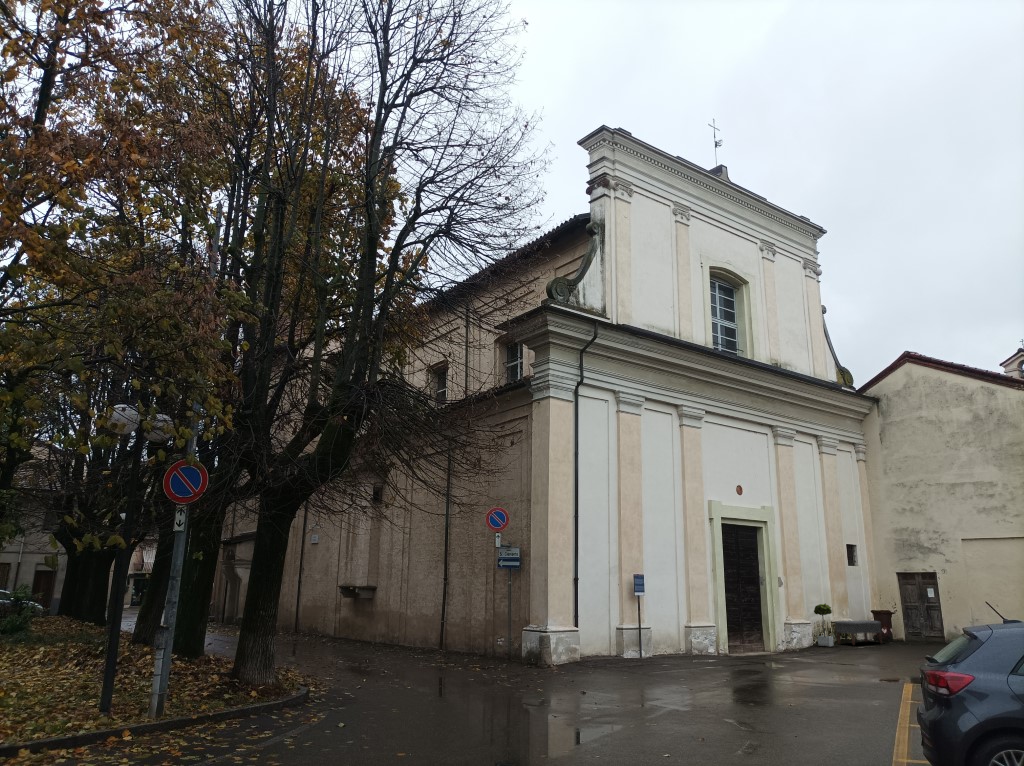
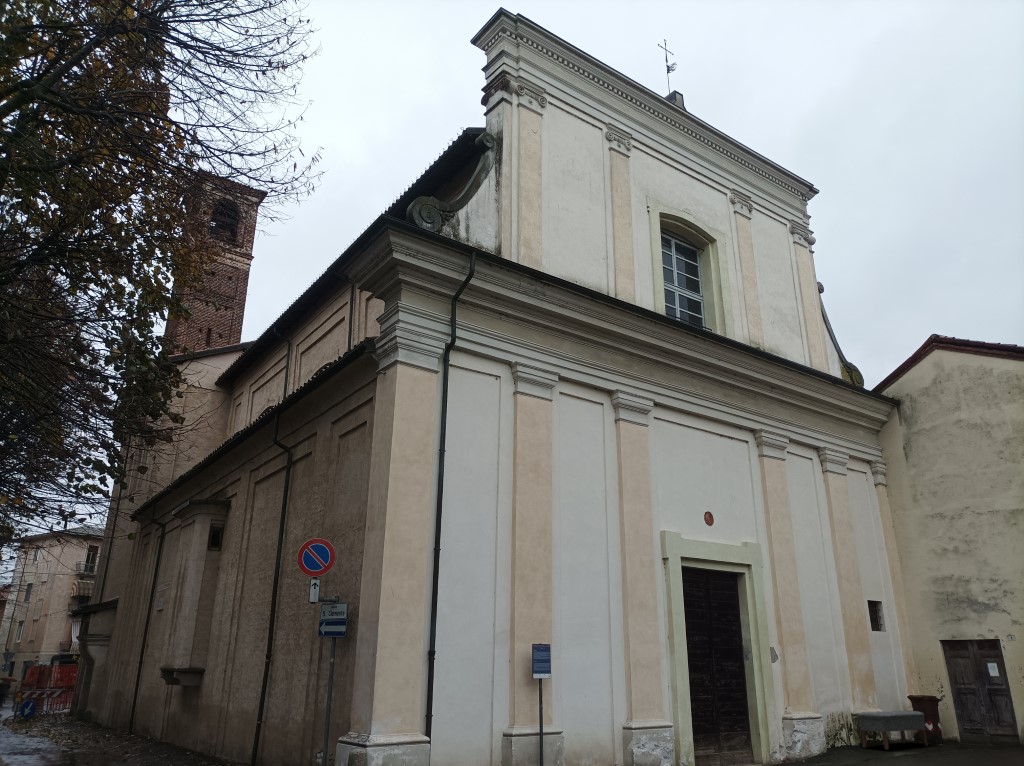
potted tree: present [814,603,833,646] -> none [825,686,857,752]

